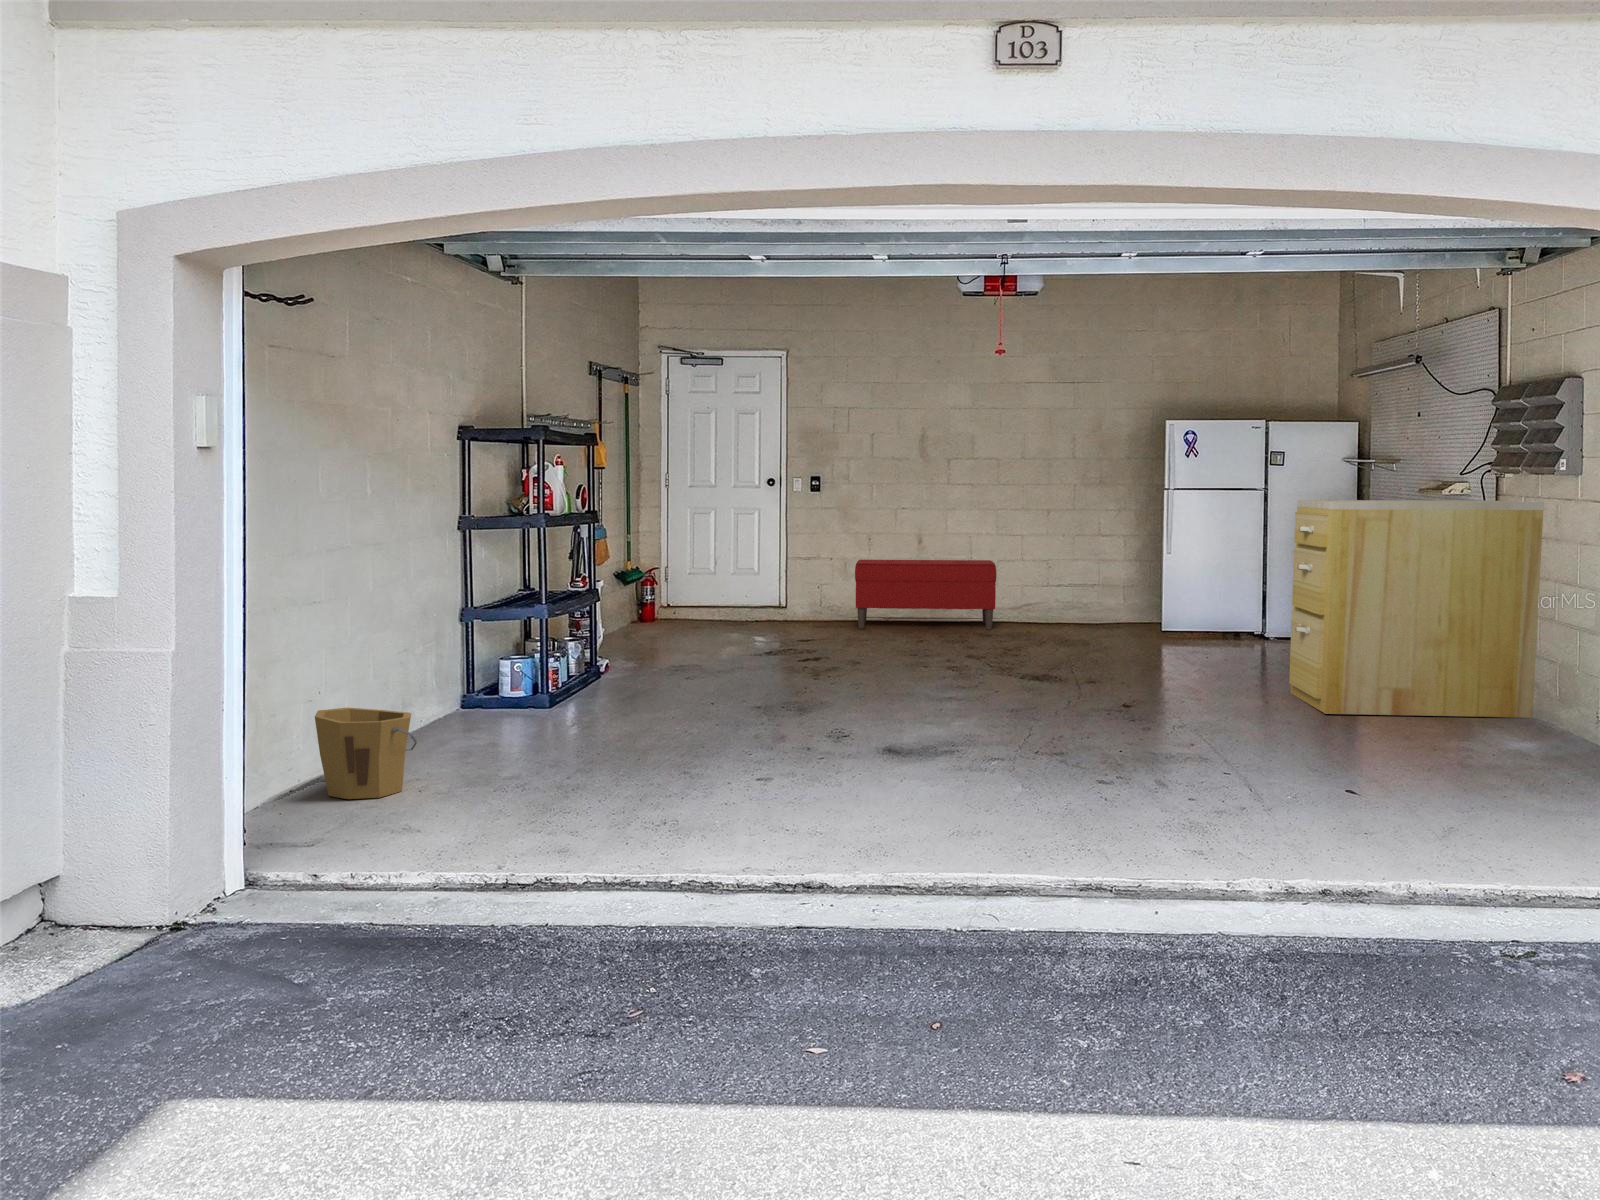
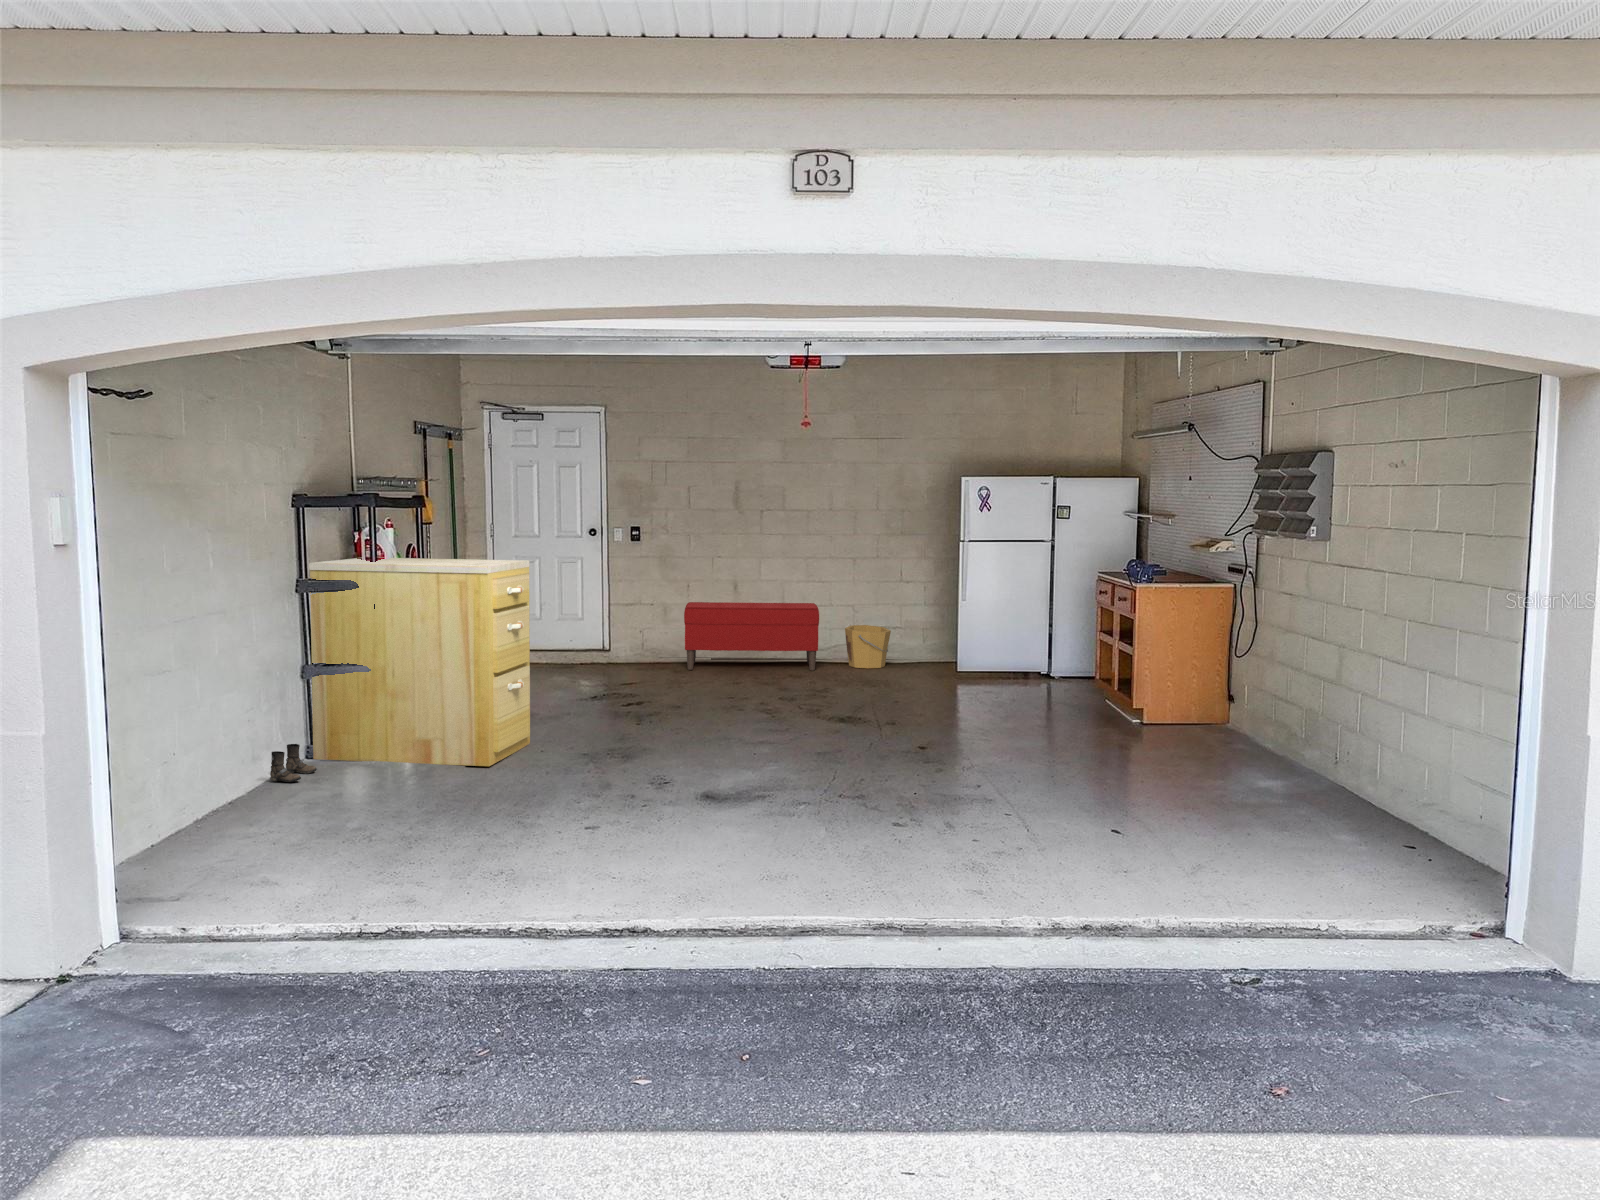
filing cabinet: present [1289,500,1544,718] -> present [309,558,530,766]
boots: none [431,689,478,727] -> present [270,744,317,782]
bucket: present [315,708,417,799] -> present [845,625,891,668]

